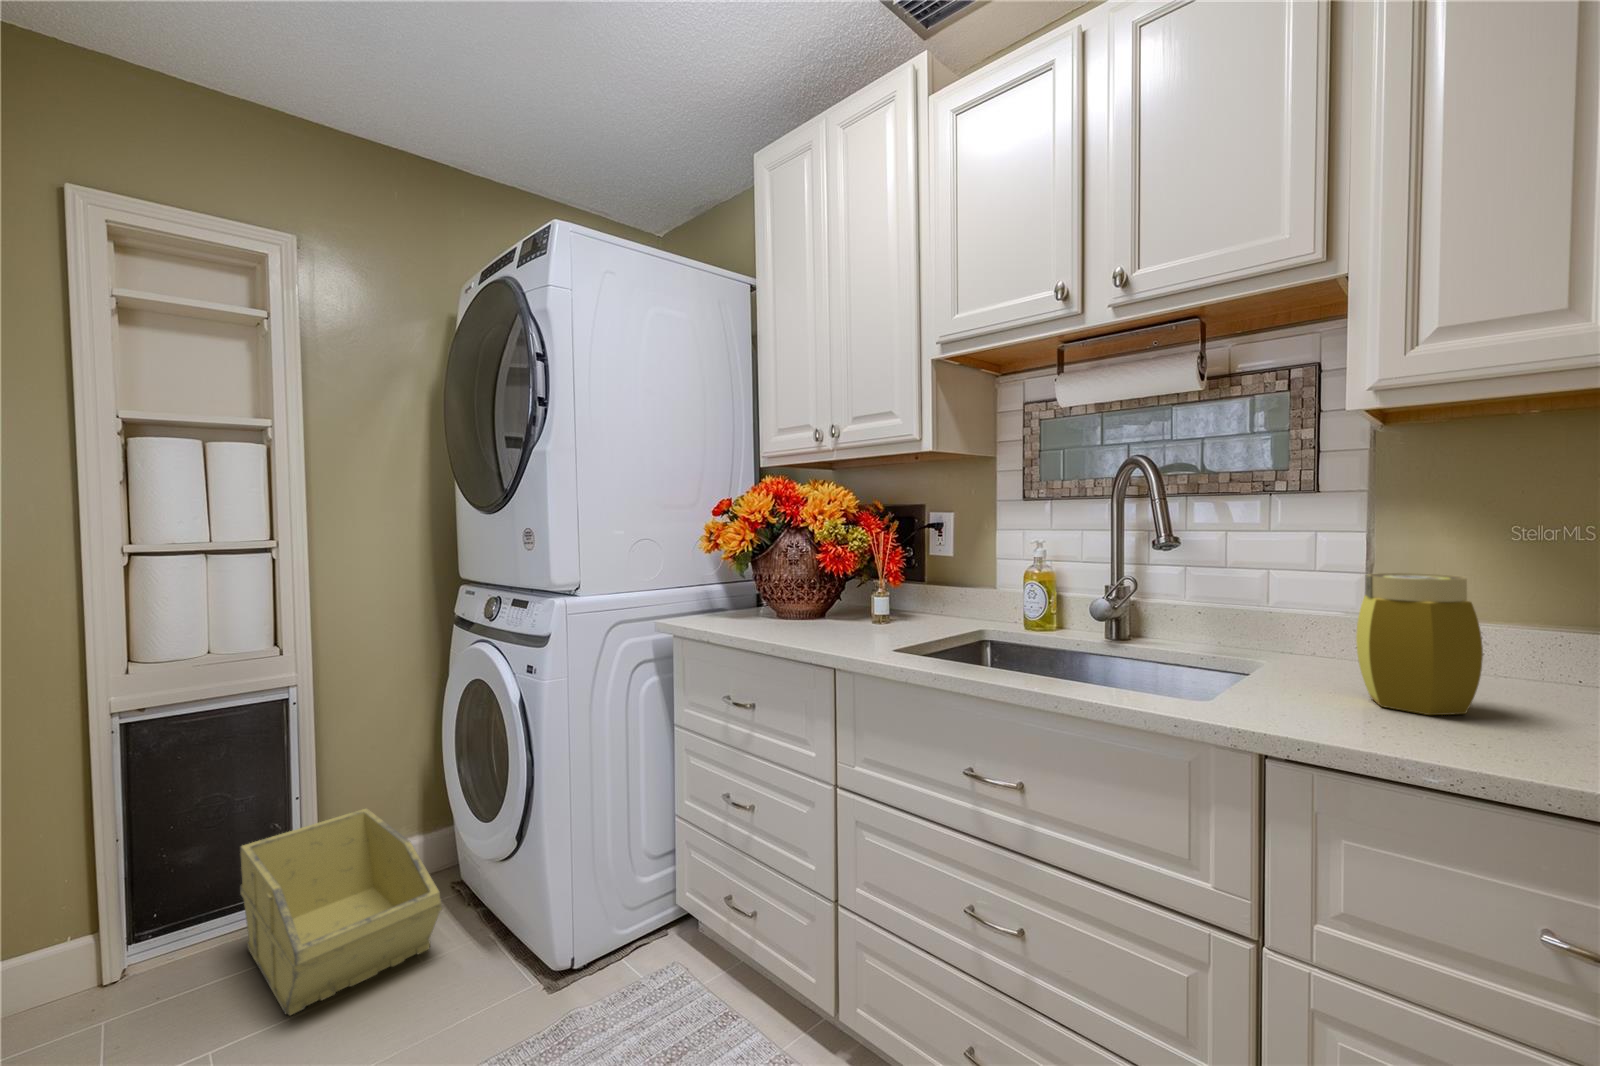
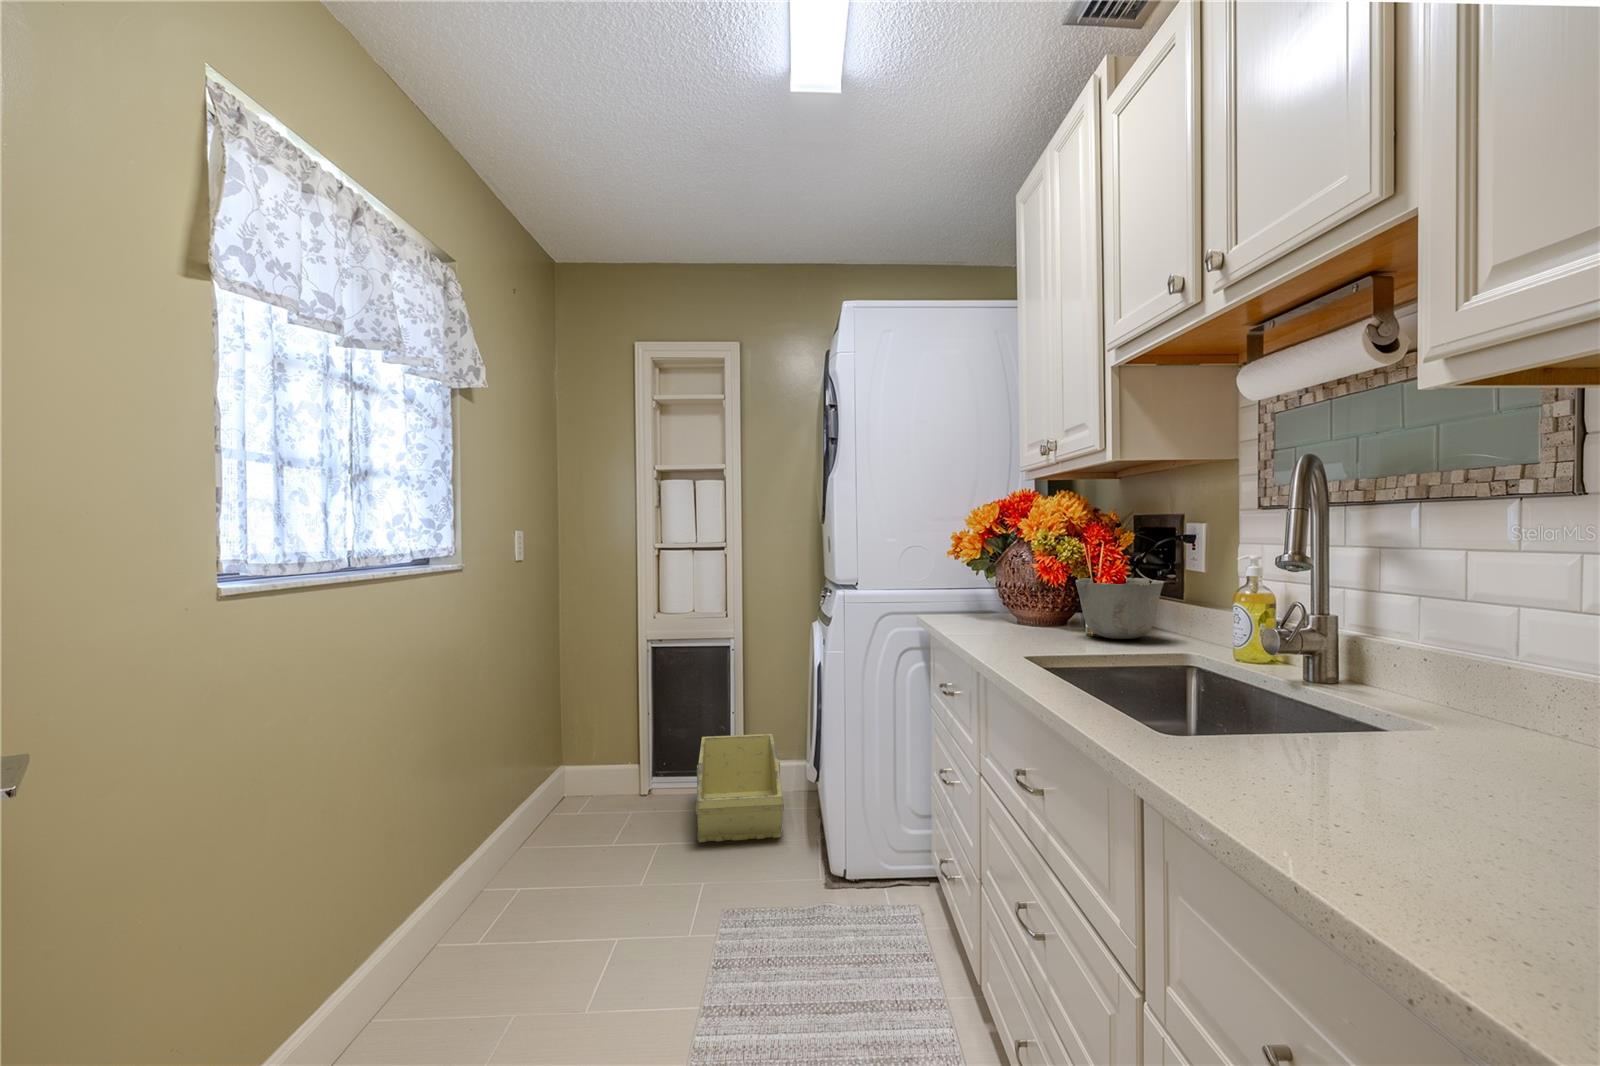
ceramic bowl: none [864,564,941,622] -> present [1076,578,1164,639]
jar: present [1356,573,1483,715] -> none [1274,609,1417,785]

